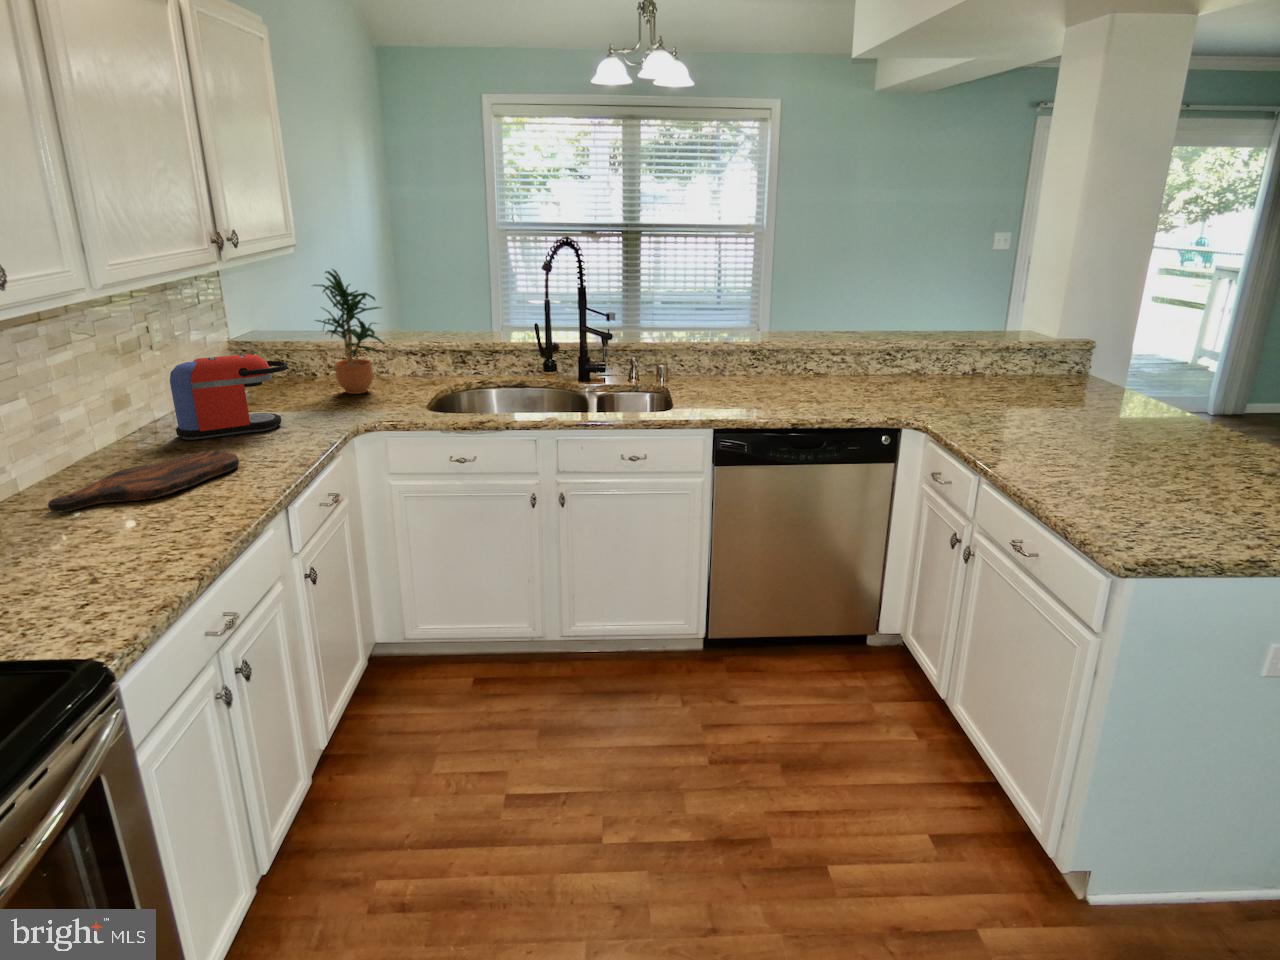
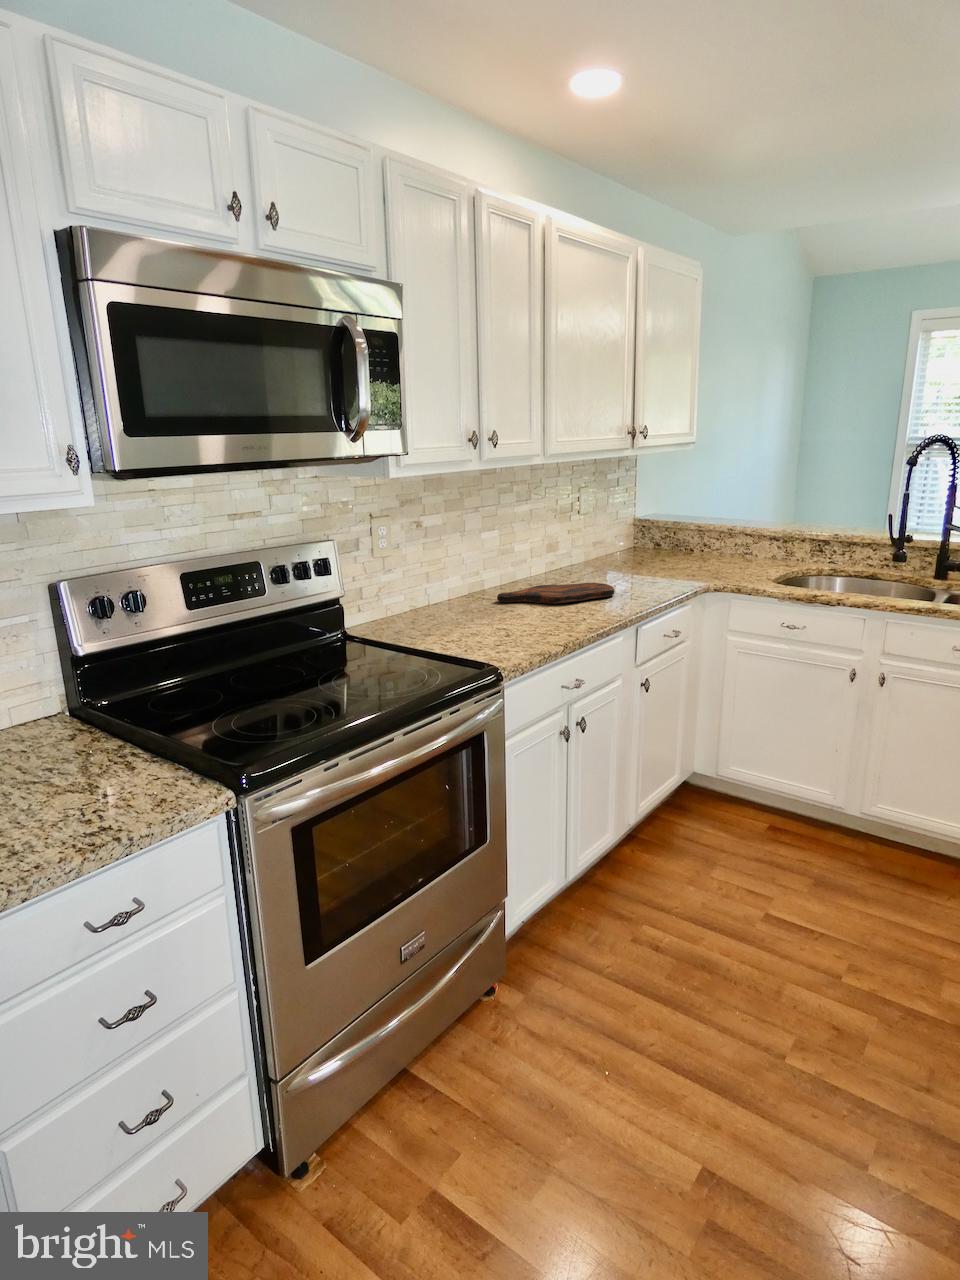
potted plant: present [313,269,385,394] -> none [696,462,756,566]
coffee maker: present [170,354,288,440] -> none [582,520,666,579]

